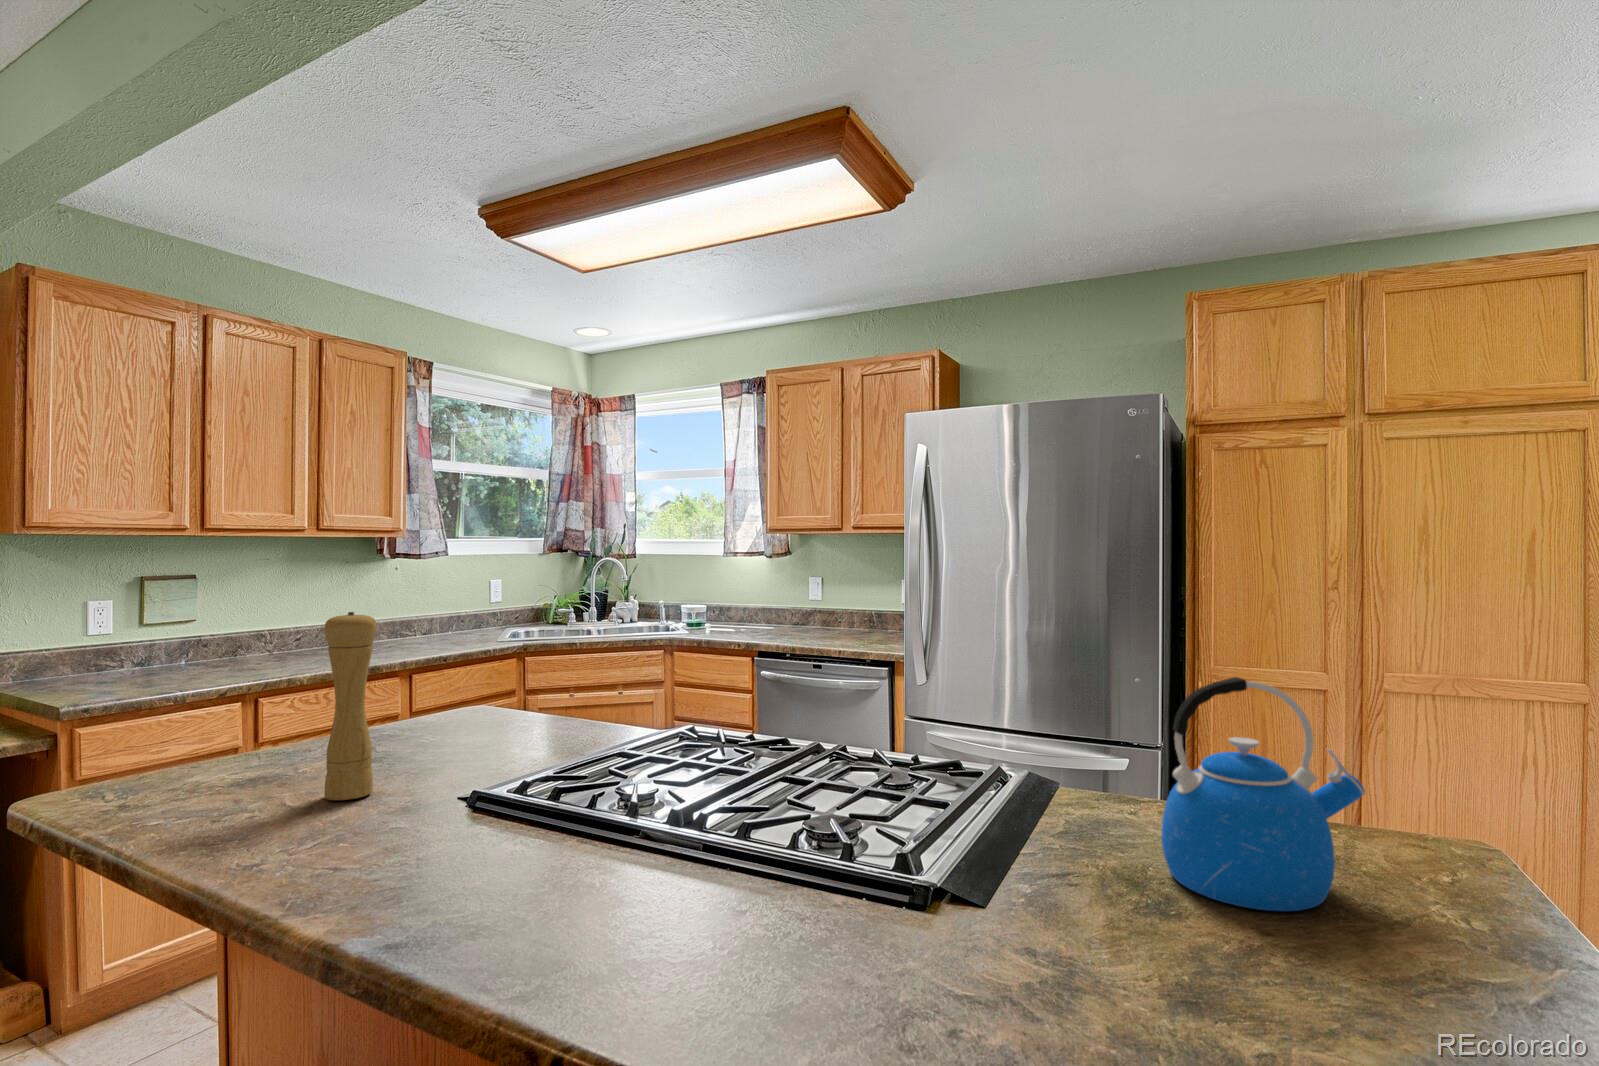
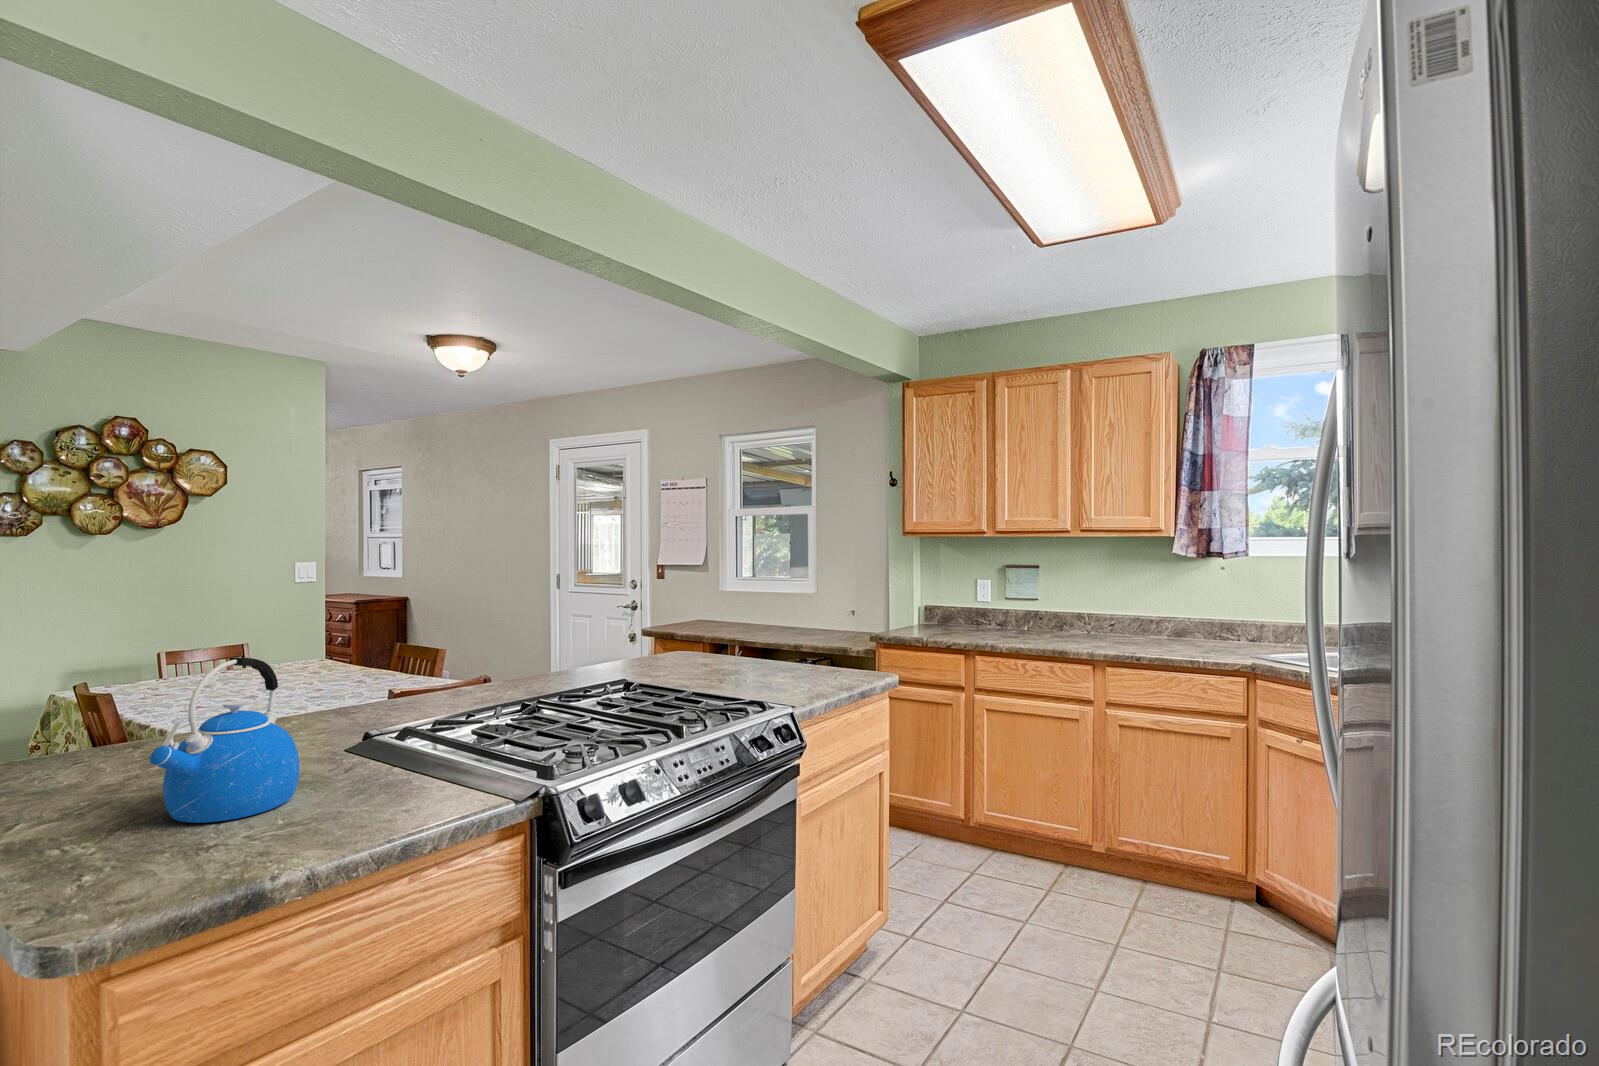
pepper mill: present [325,612,377,800] -> none [628,580,651,671]

